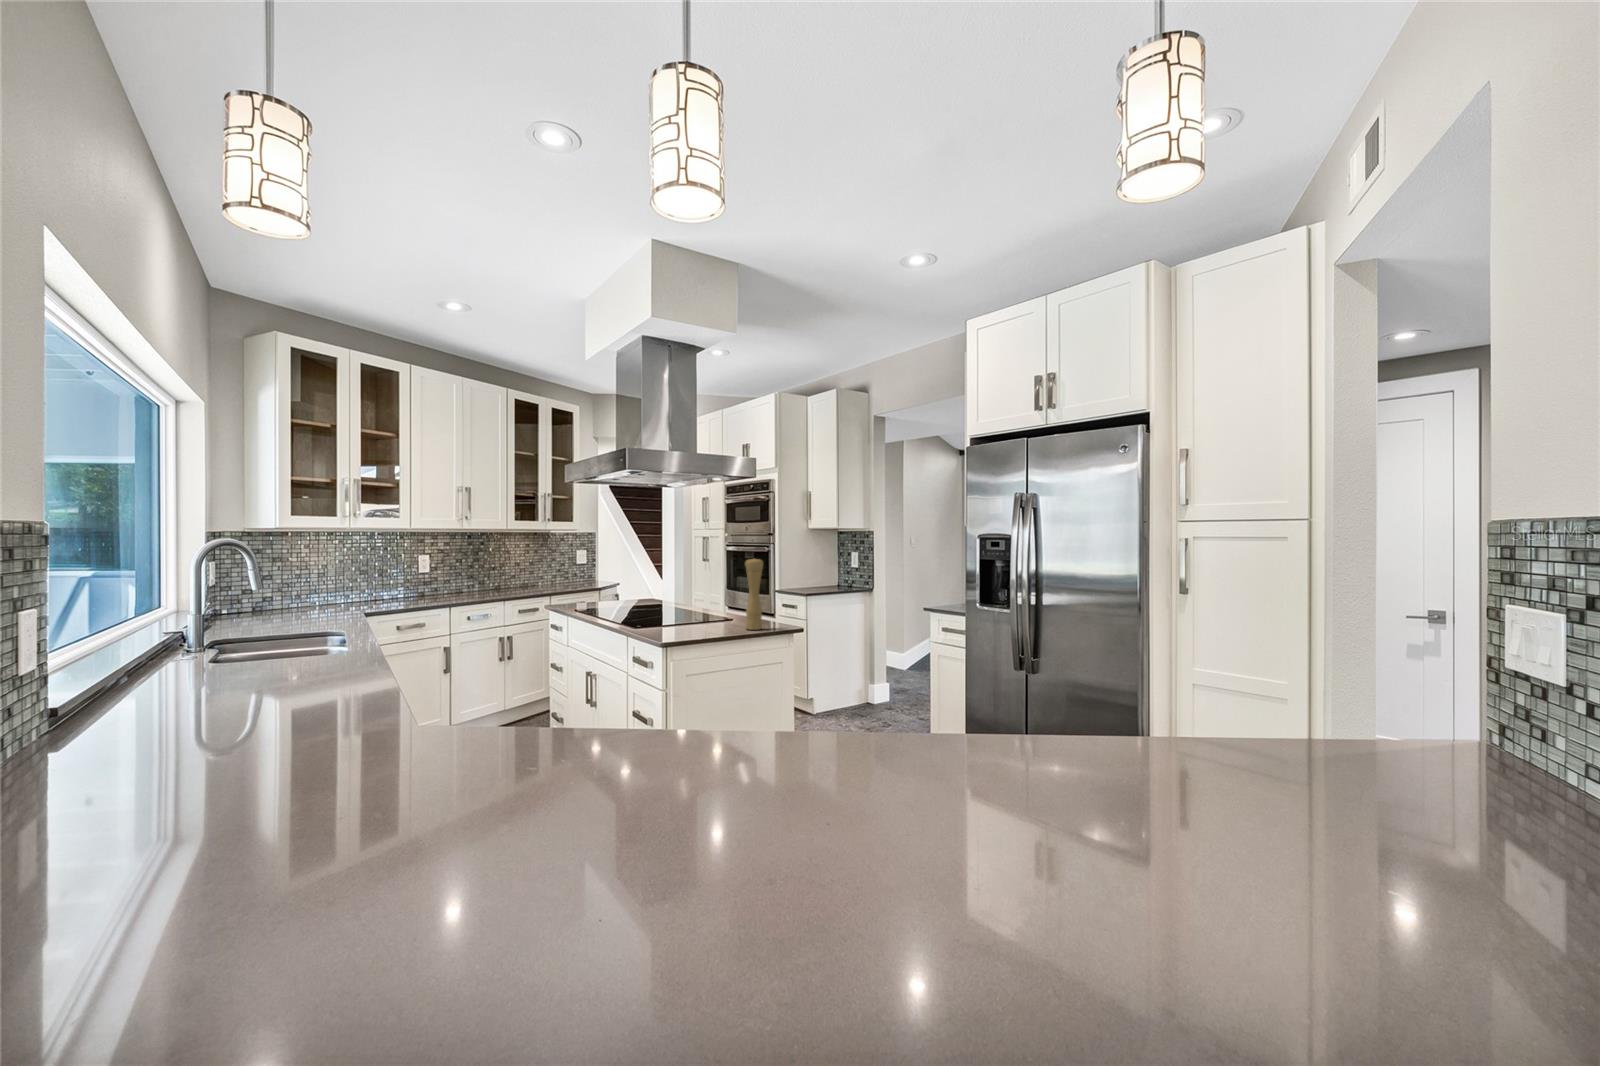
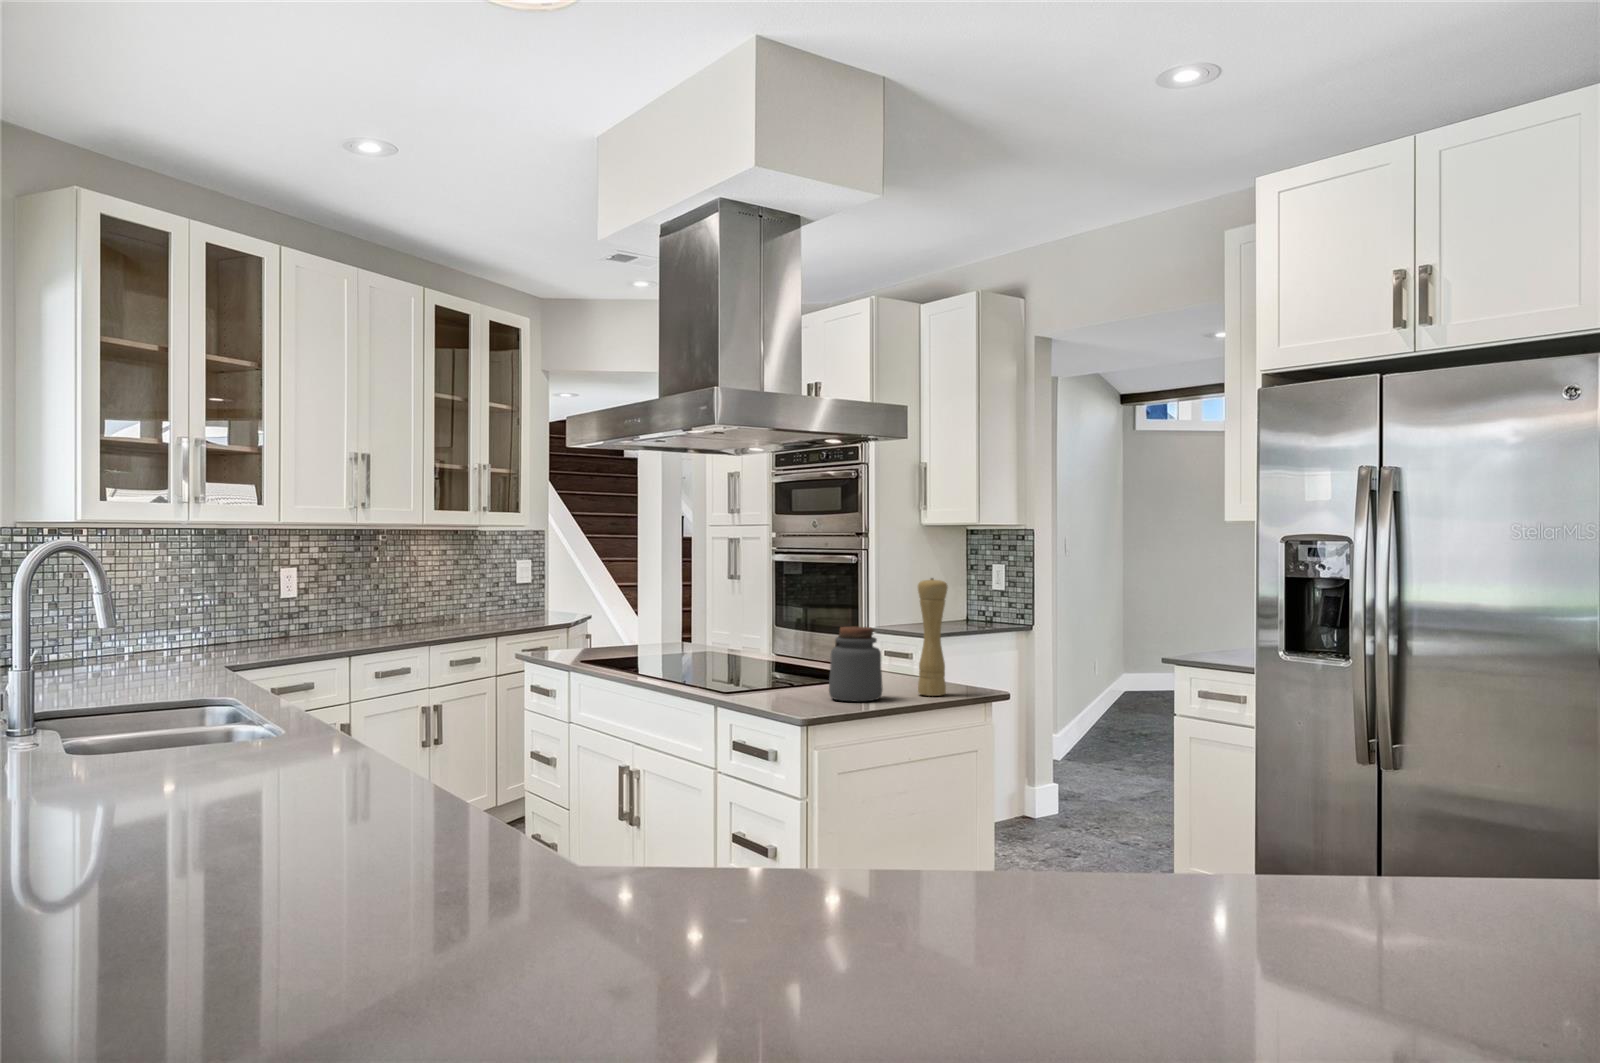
jar: none [687,588,721,633] -> present [829,627,883,702]

